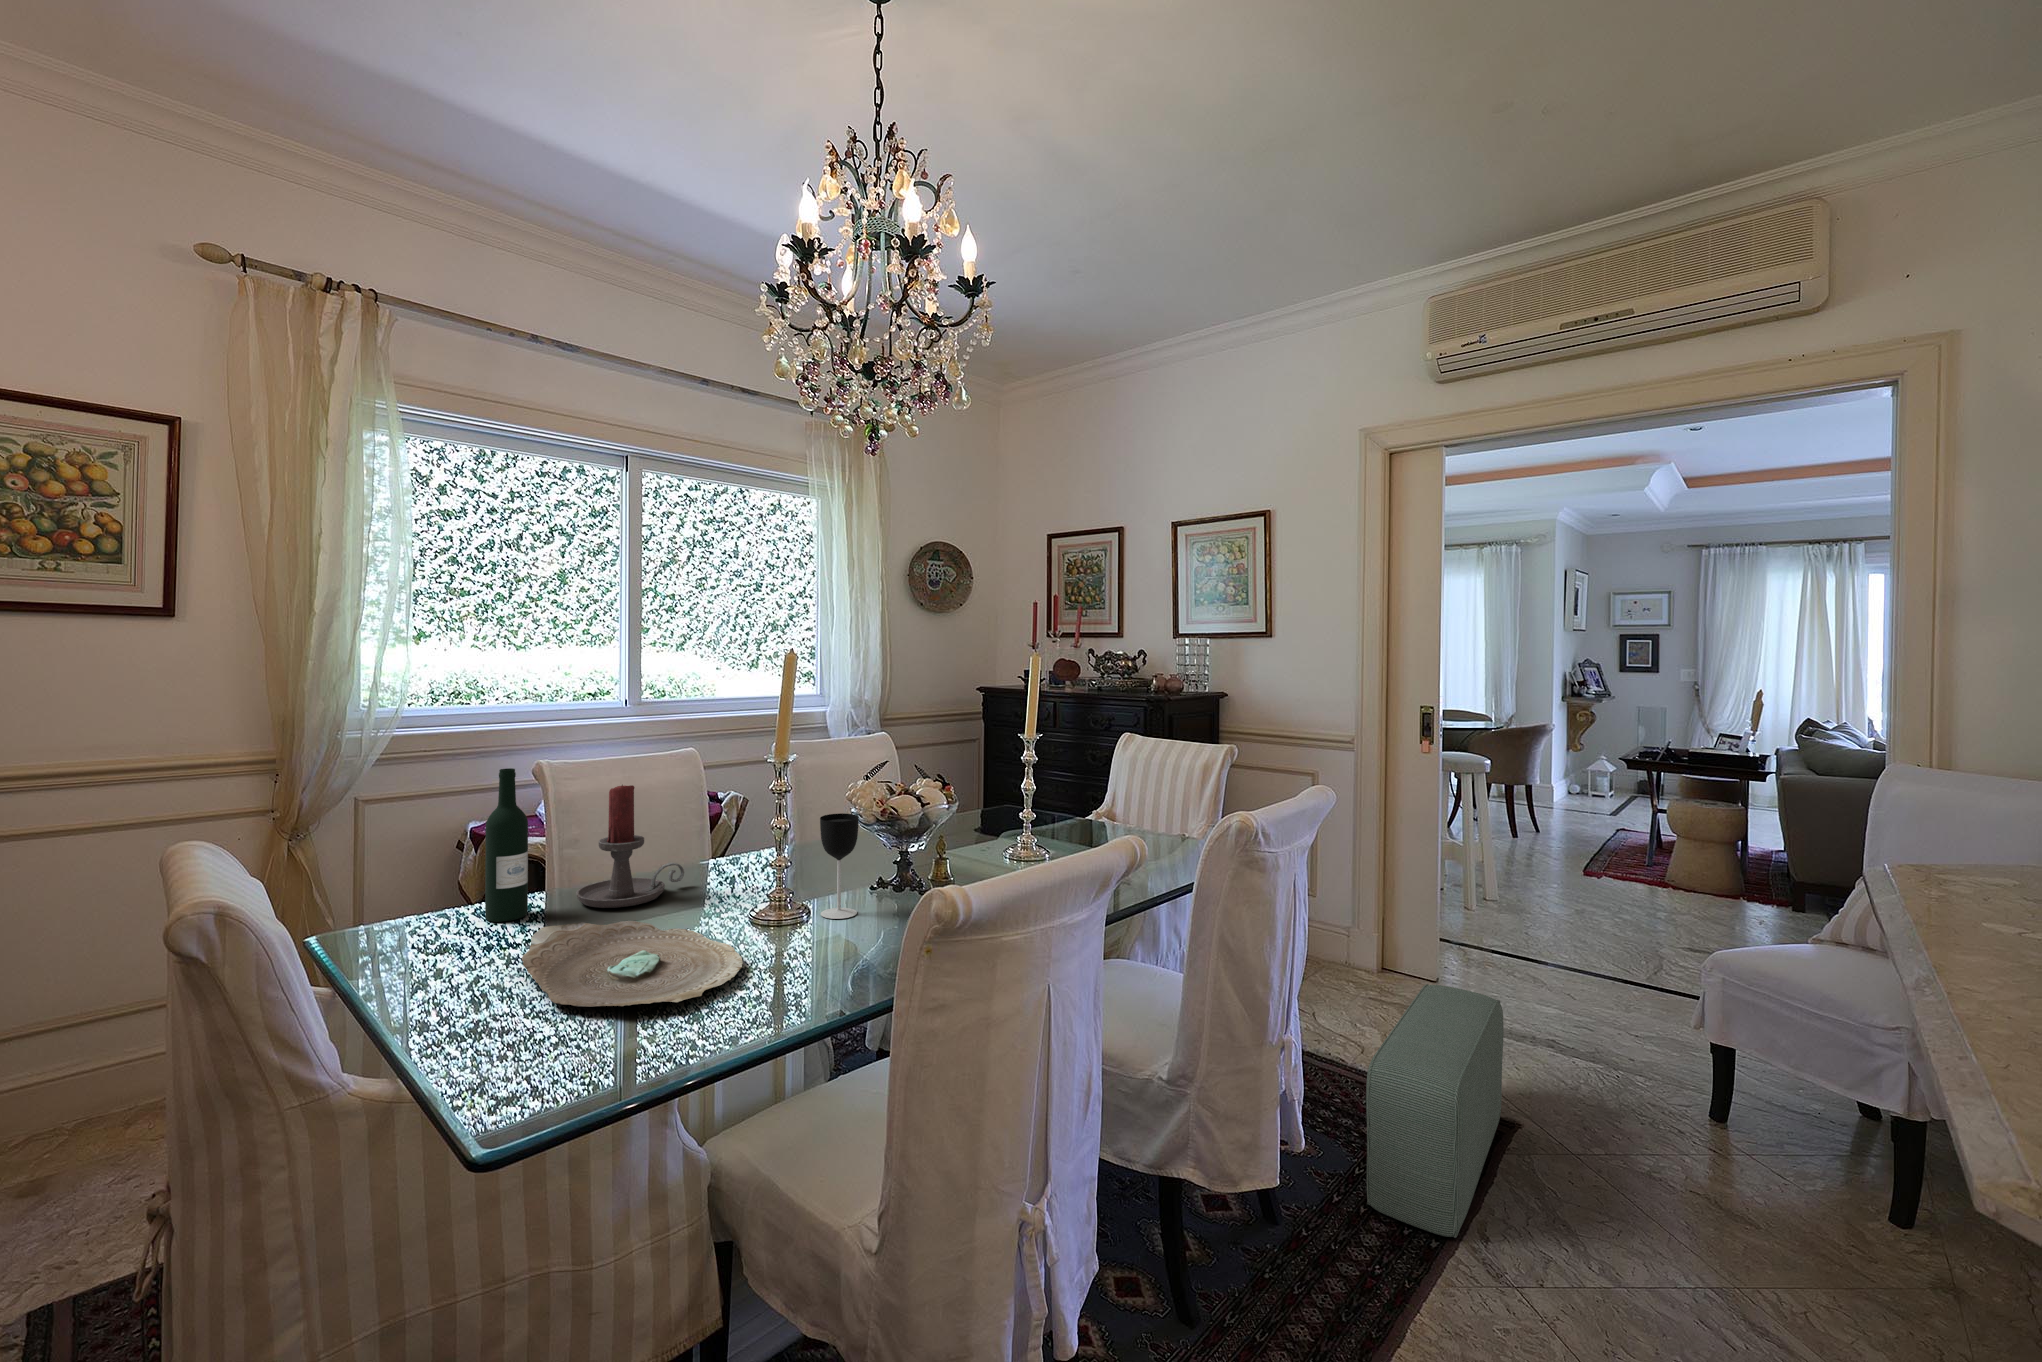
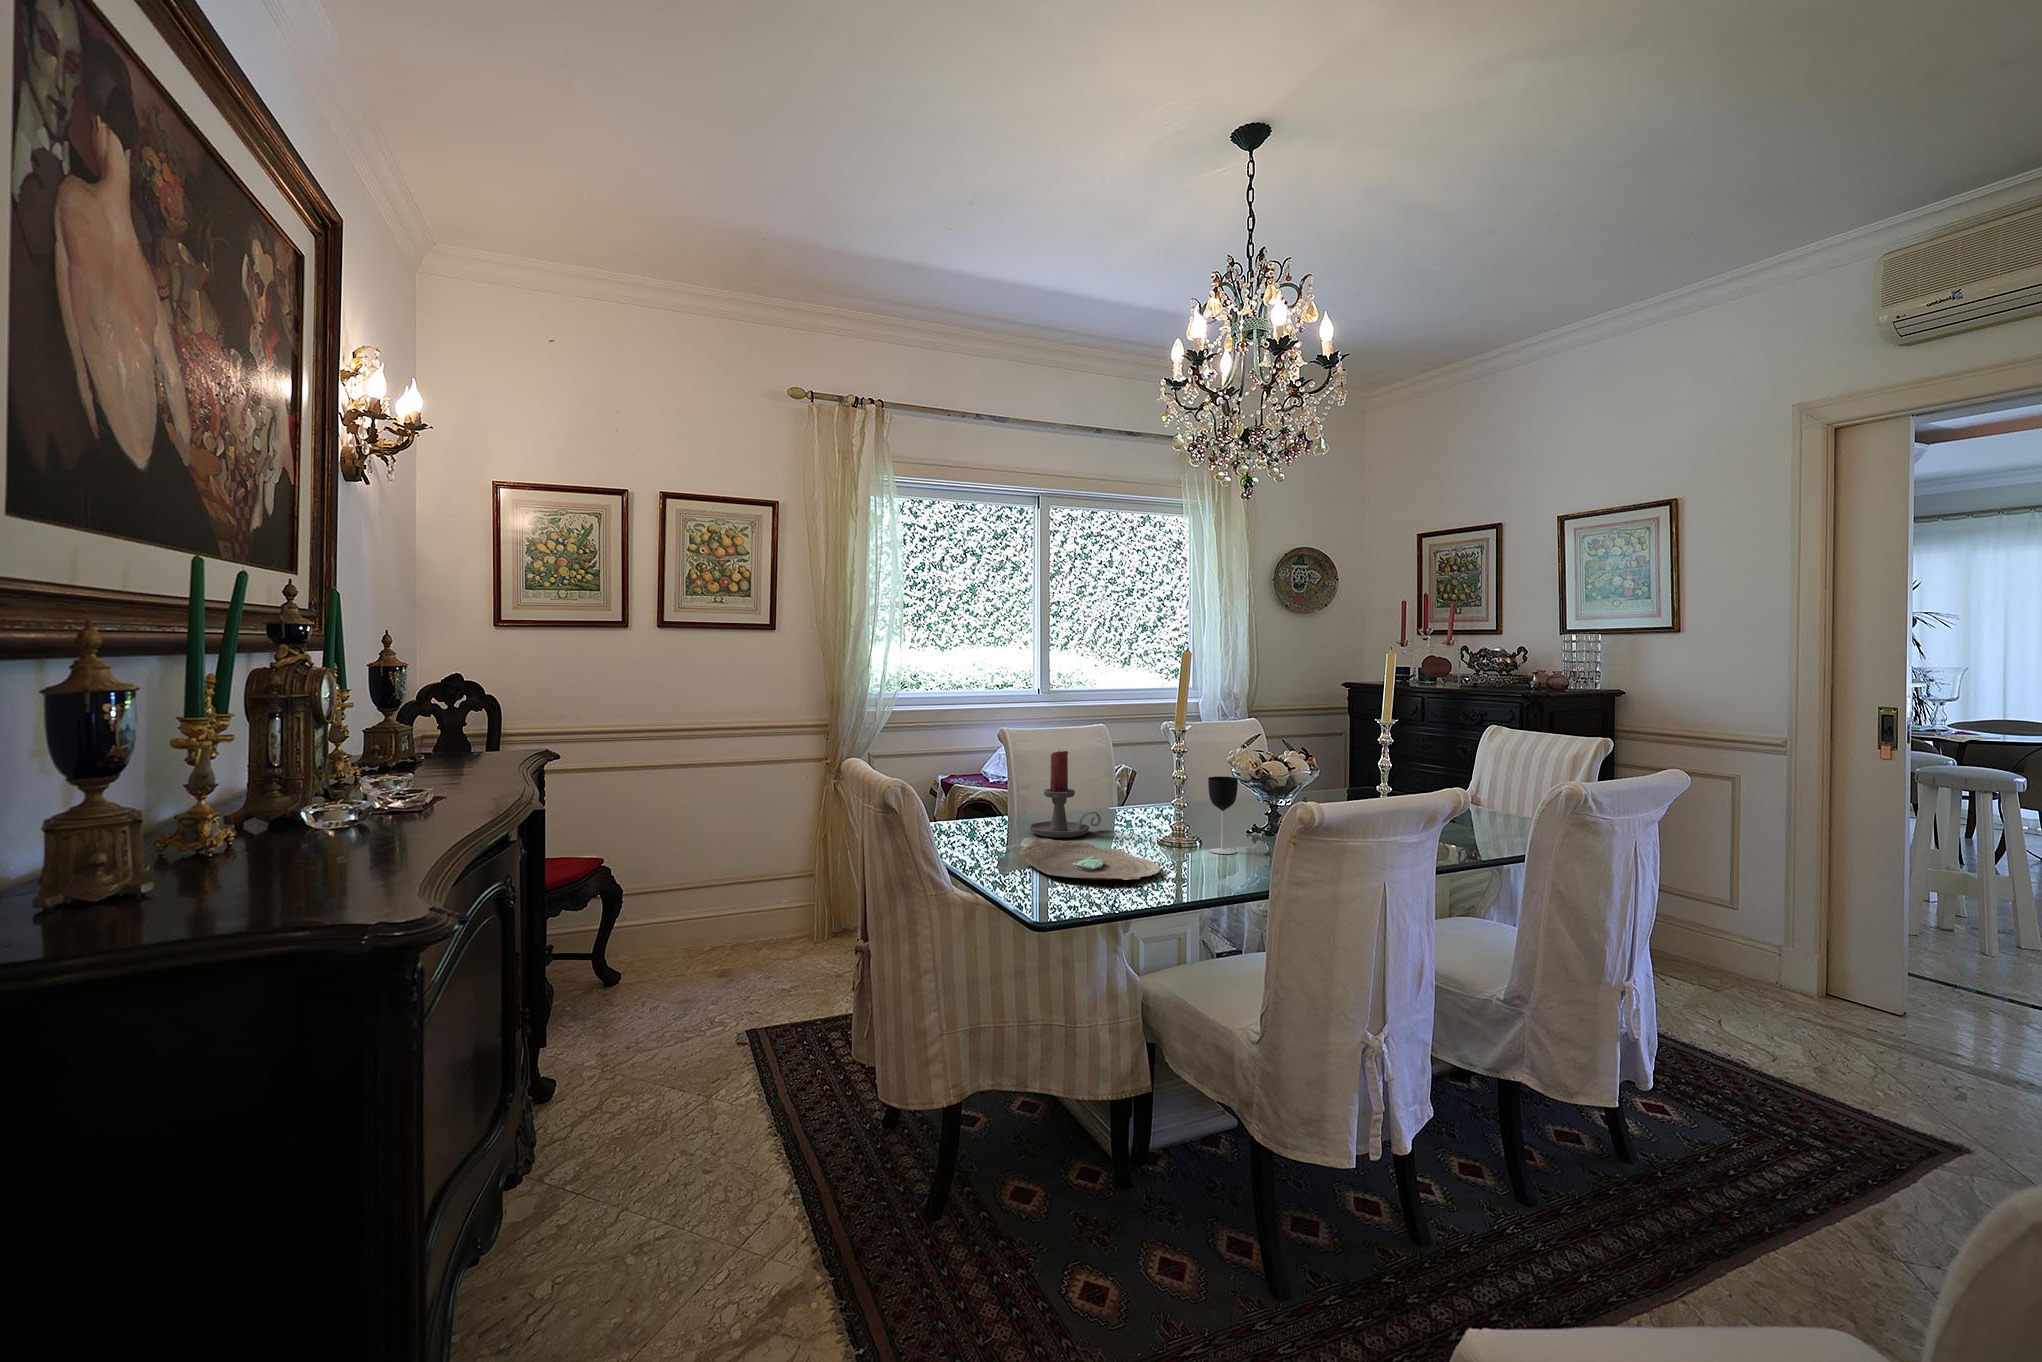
wine bottle: present [485,768,528,922] -> none [975,735,1001,840]
pouf: present [1366,984,1504,1238] -> none [1701,978,1889,1174]

